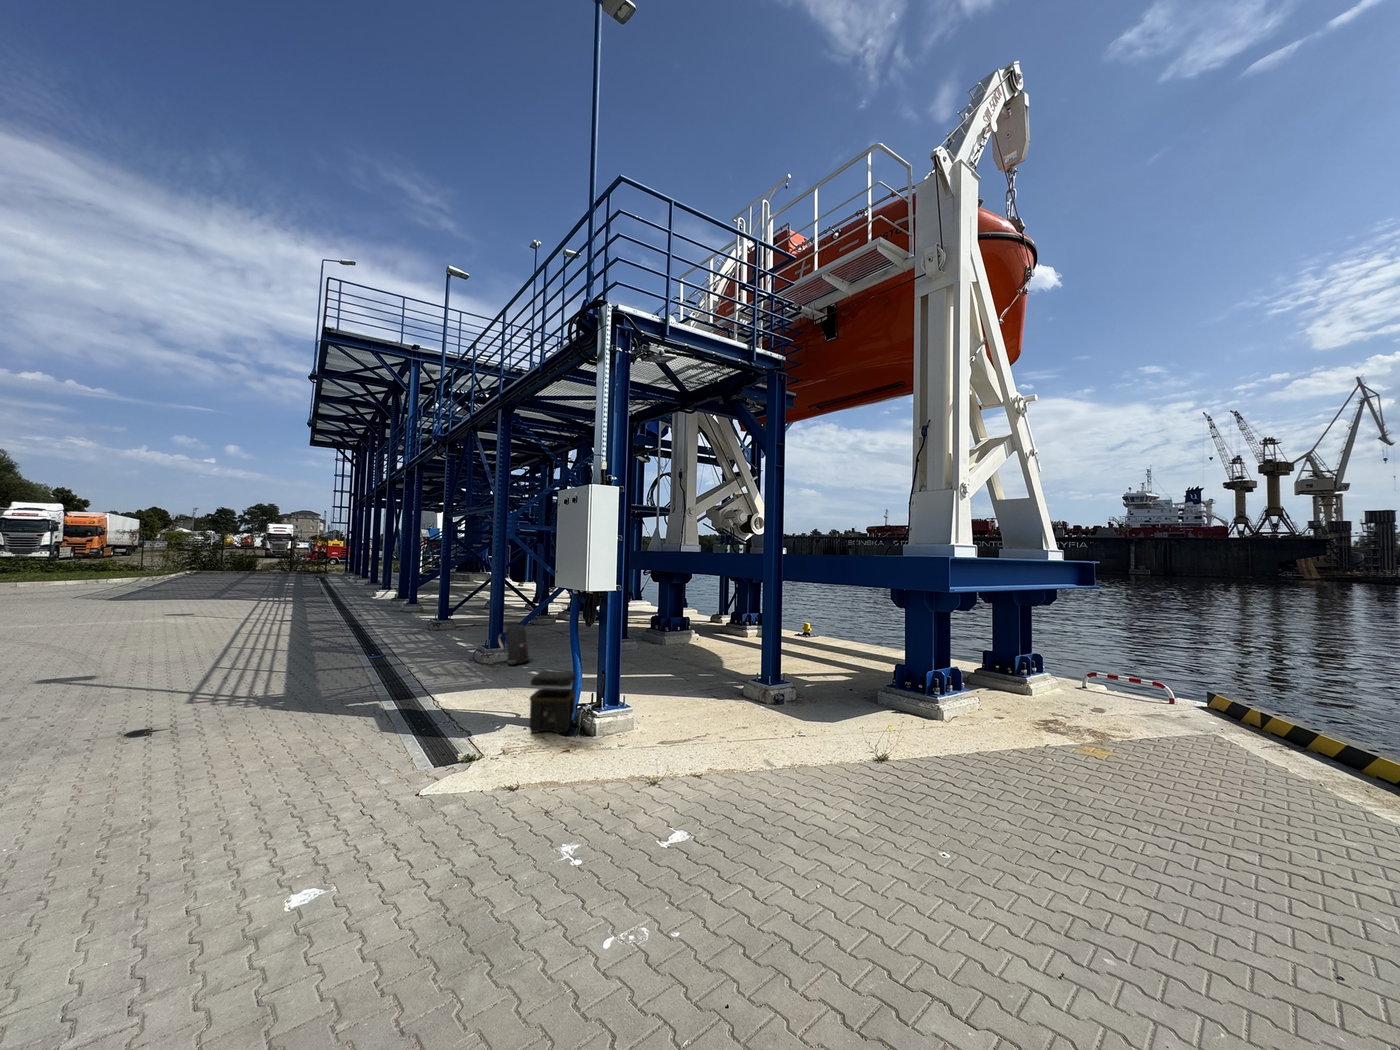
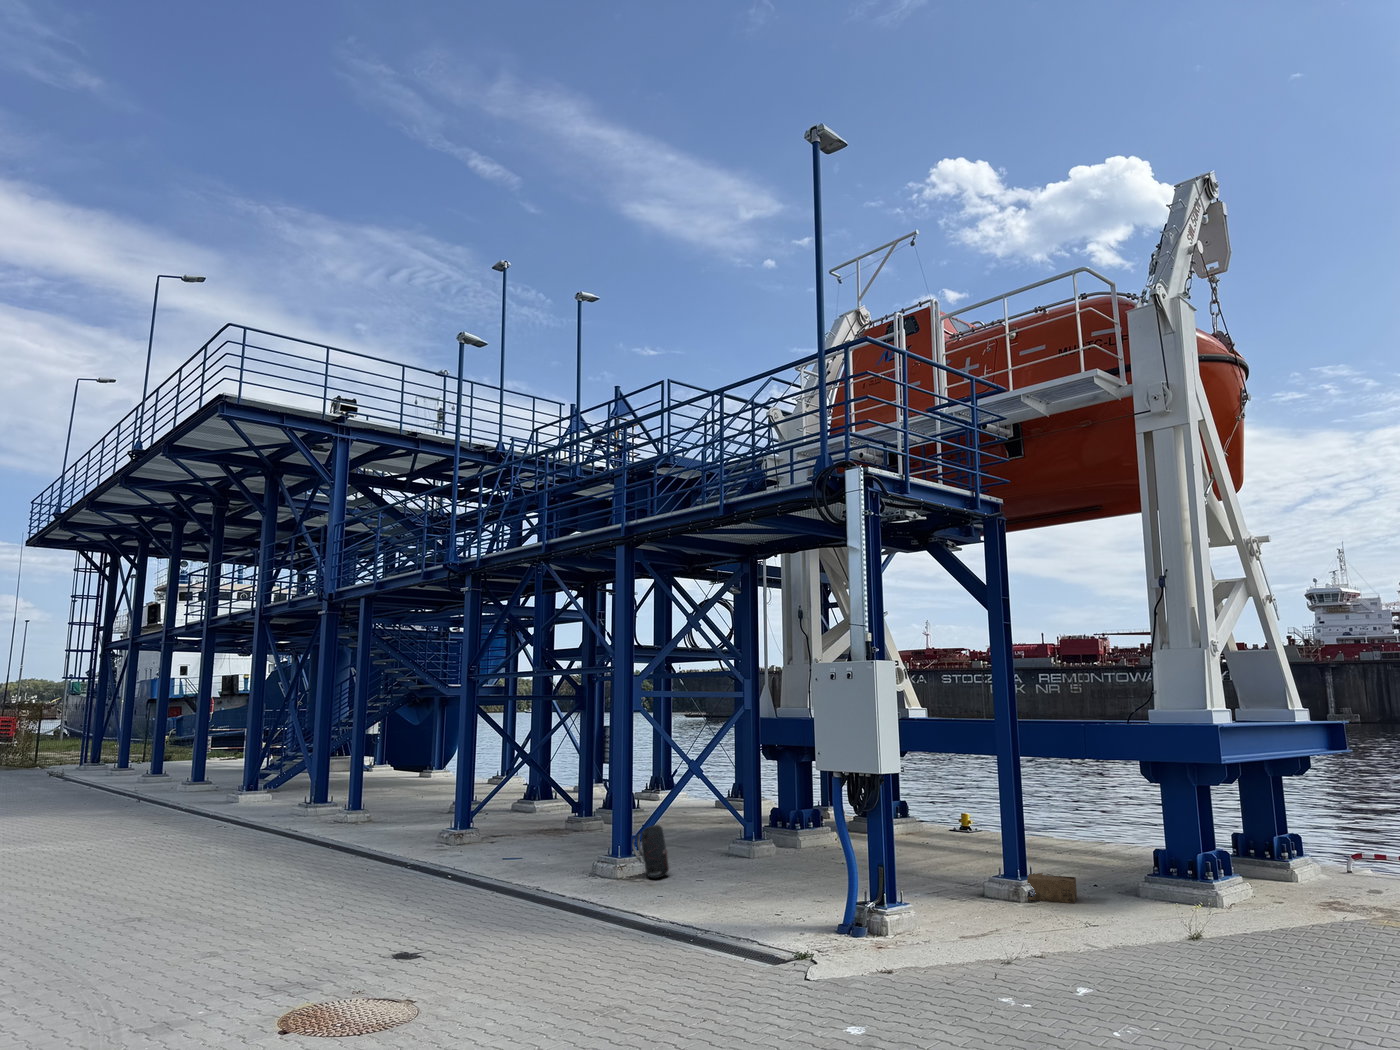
toolbox: present [529,670,576,733] -> none [803,867,852,936]
cardboard box: none [776,679,821,708] -> present [1027,873,1077,903]

